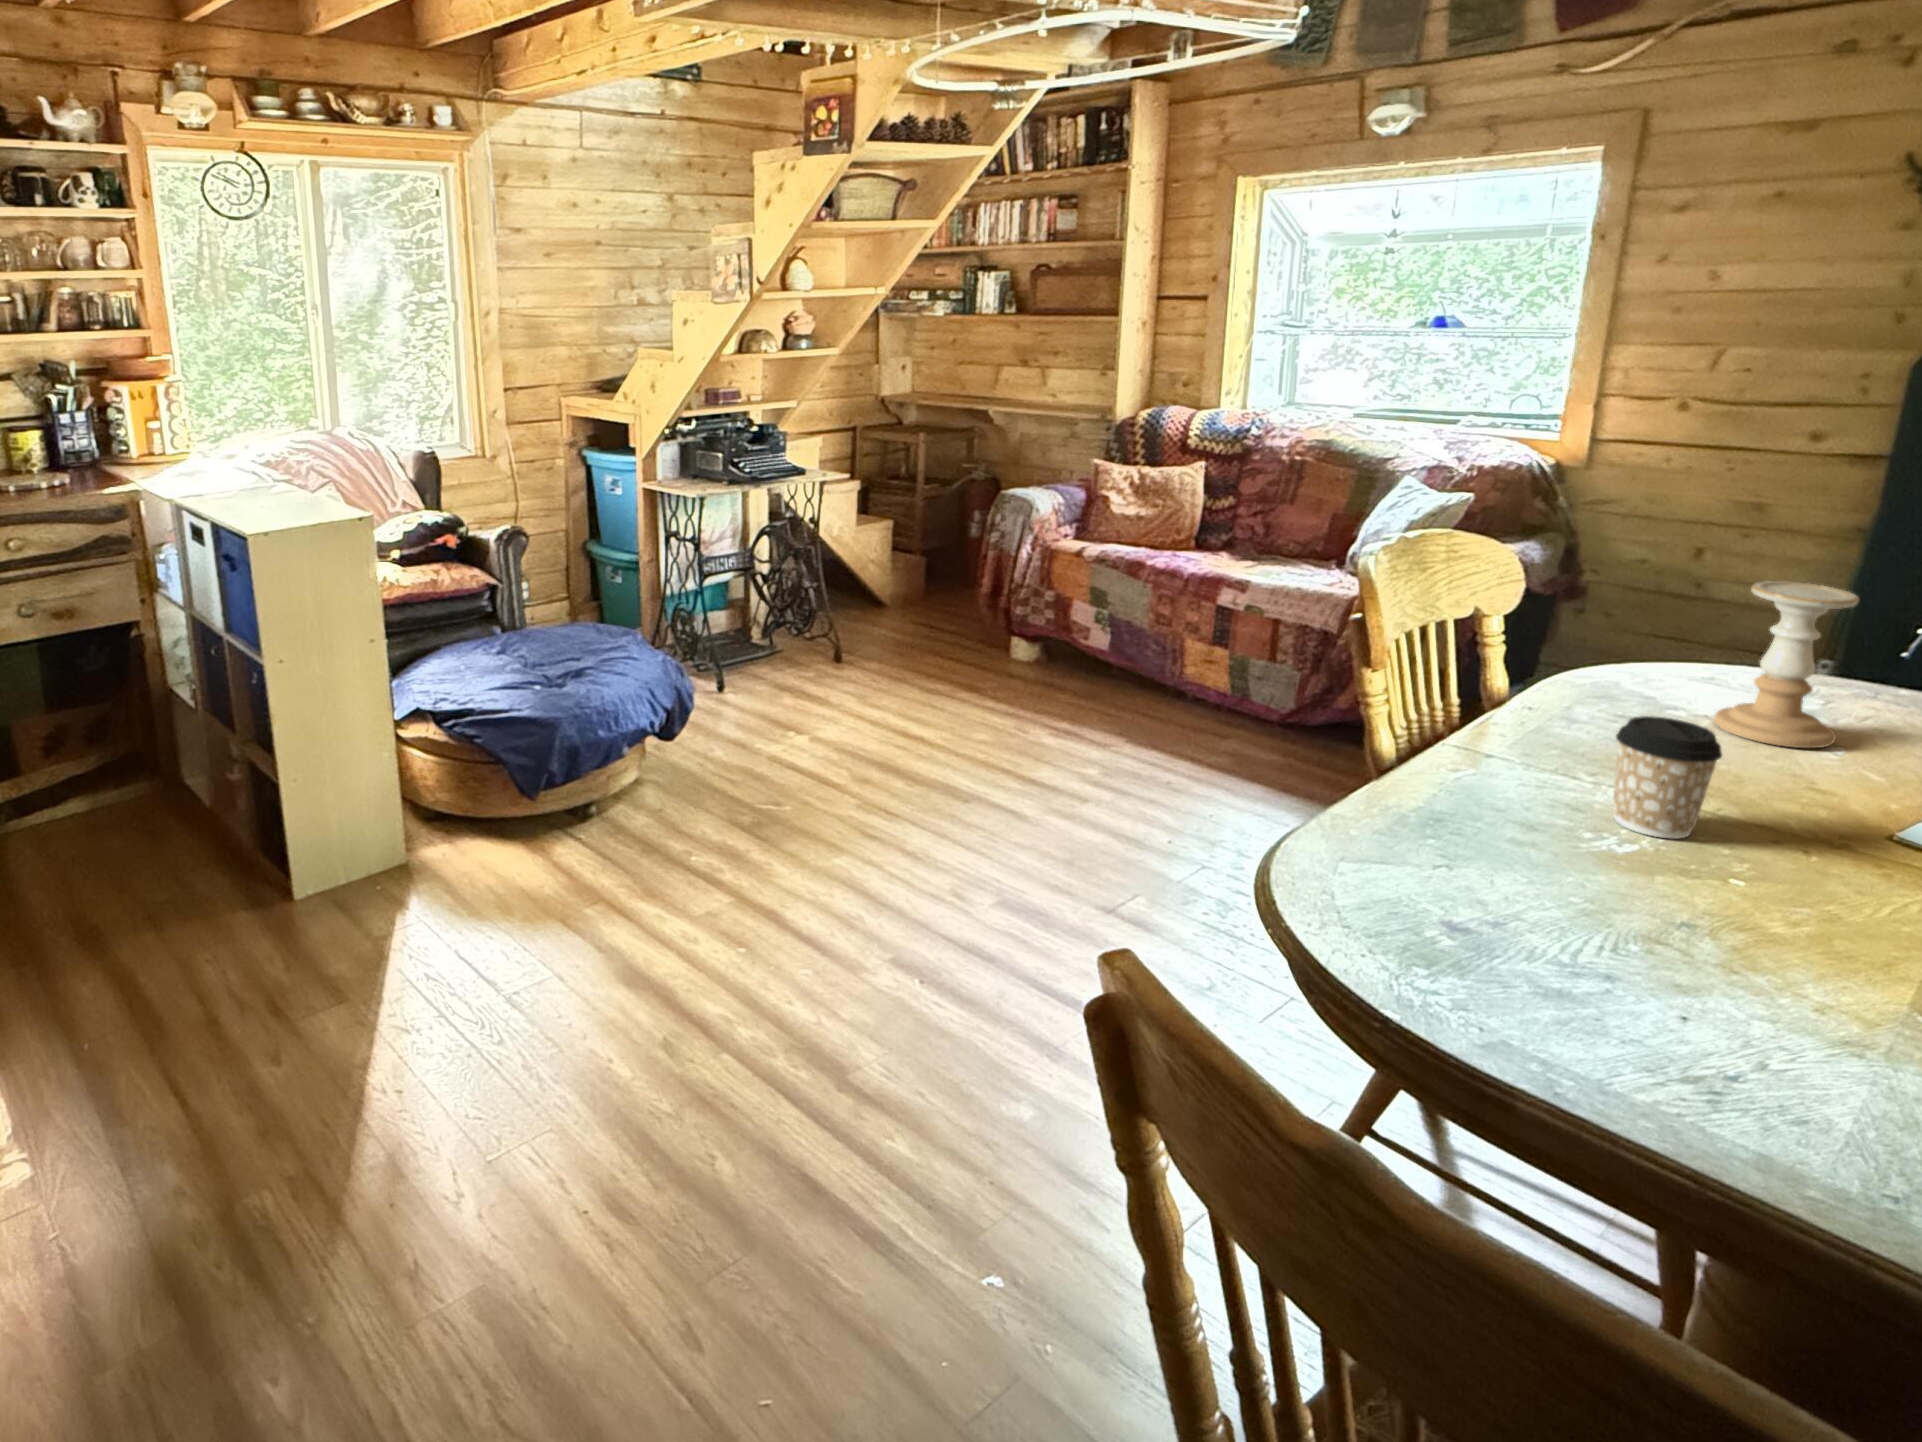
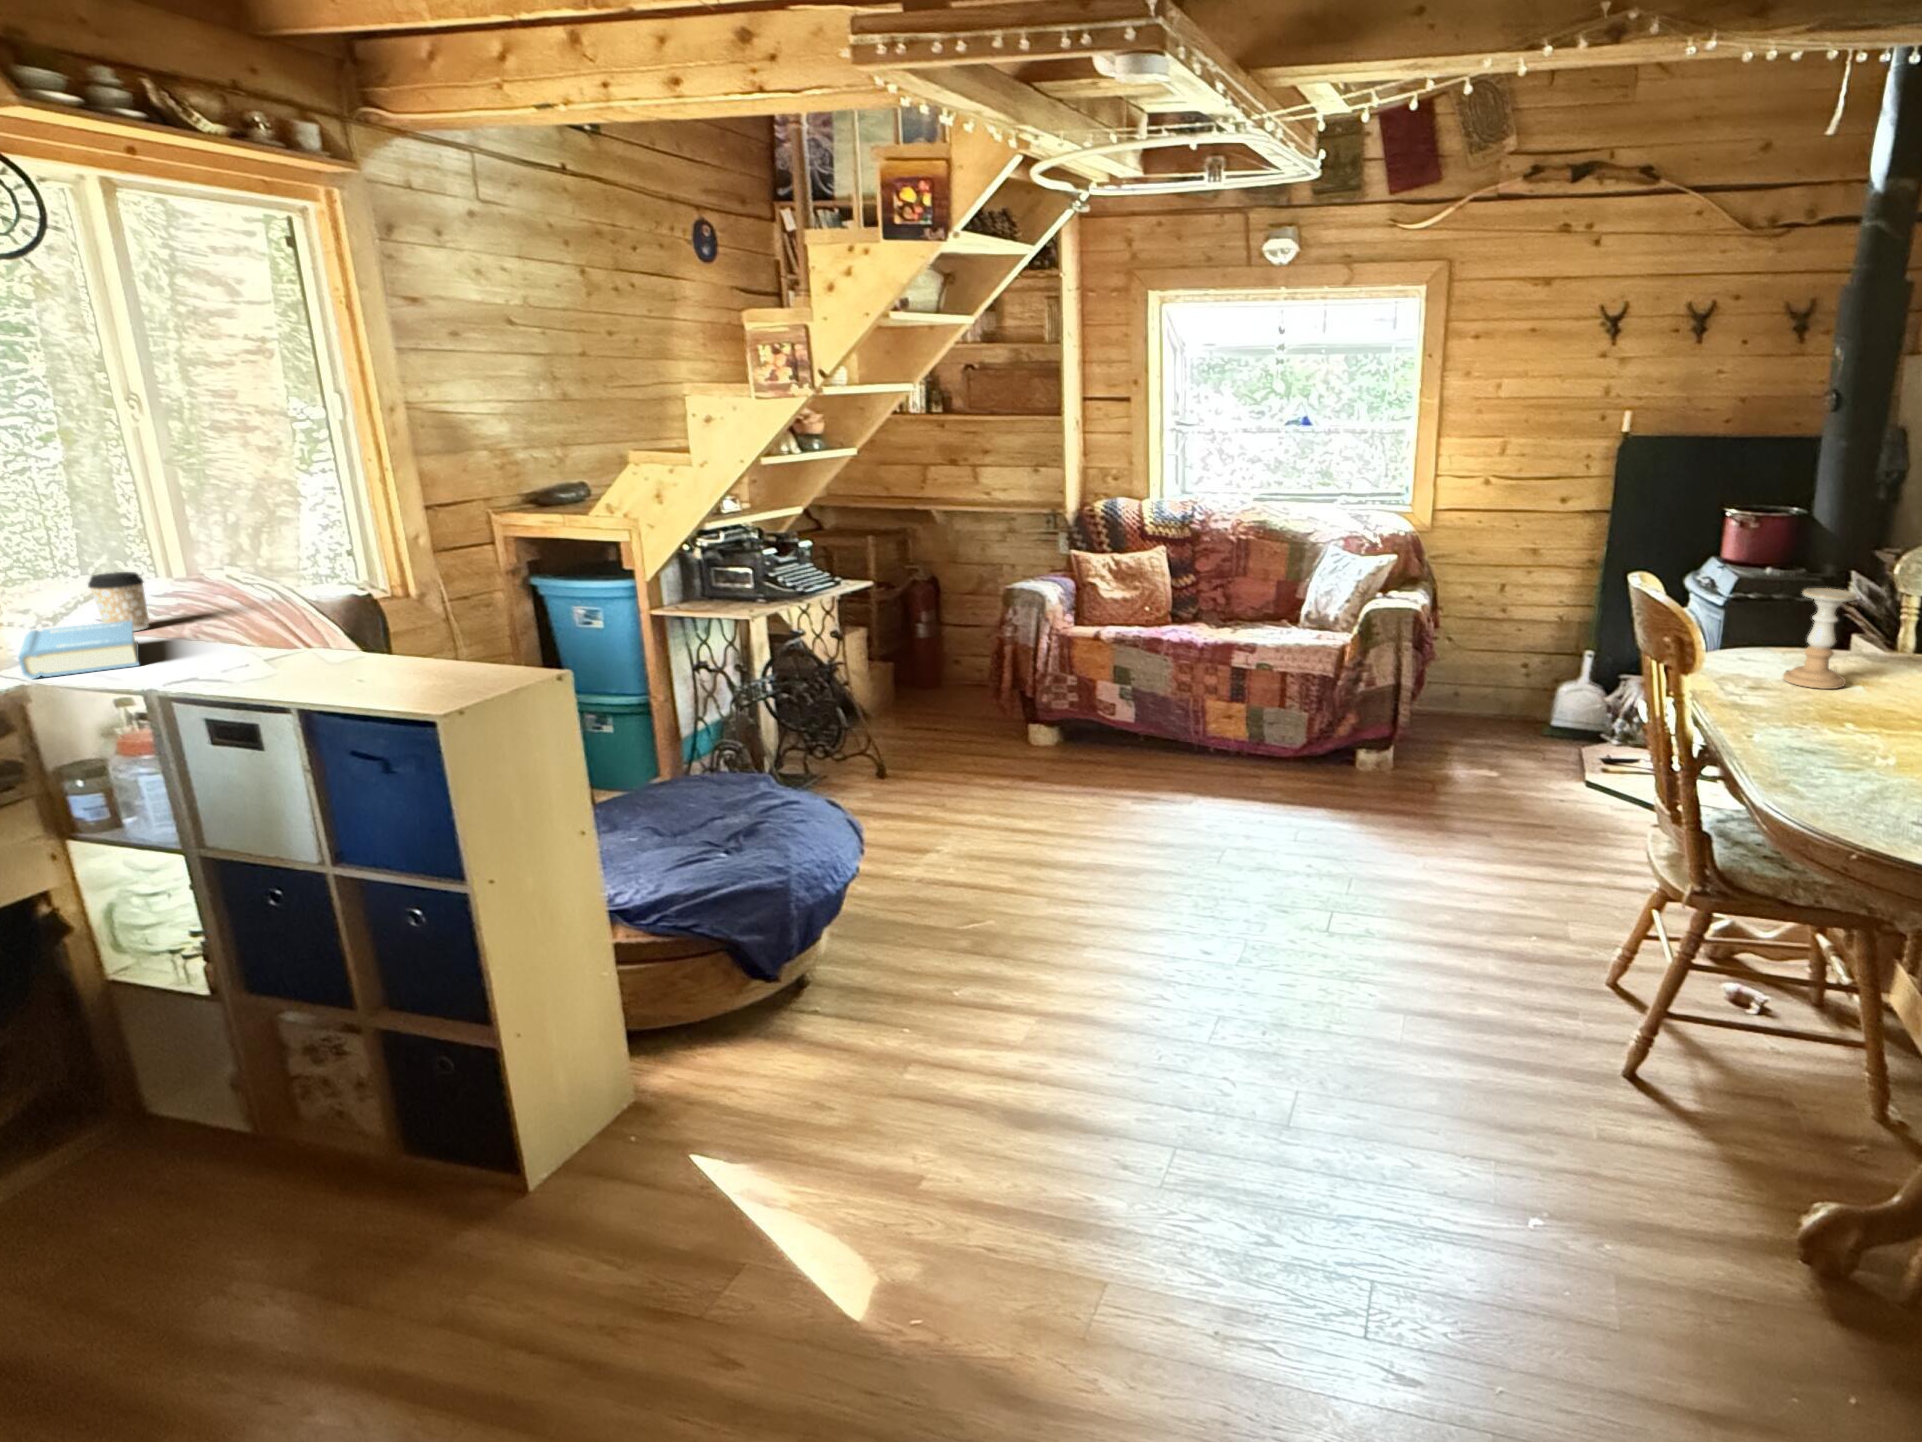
book: none [138,454,224,485] -> present [18,620,139,679]
coffee cup: present [1613,716,1722,839] -> present [88,572,149,631]

